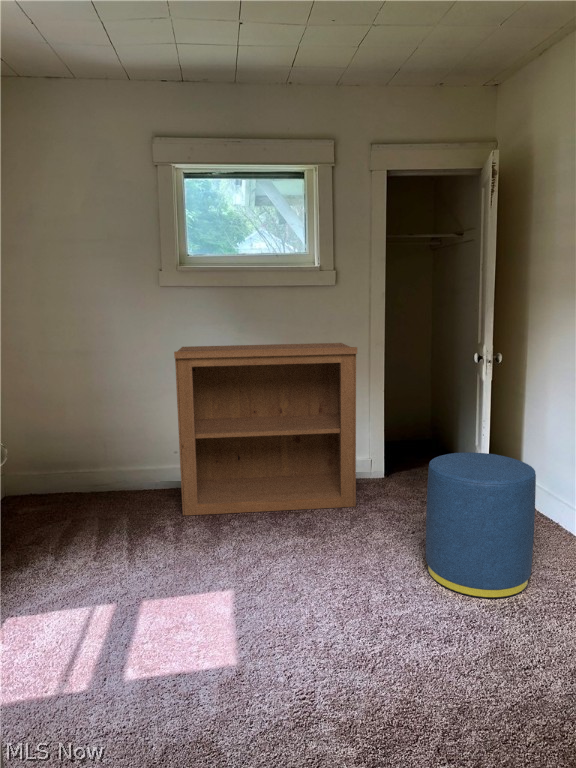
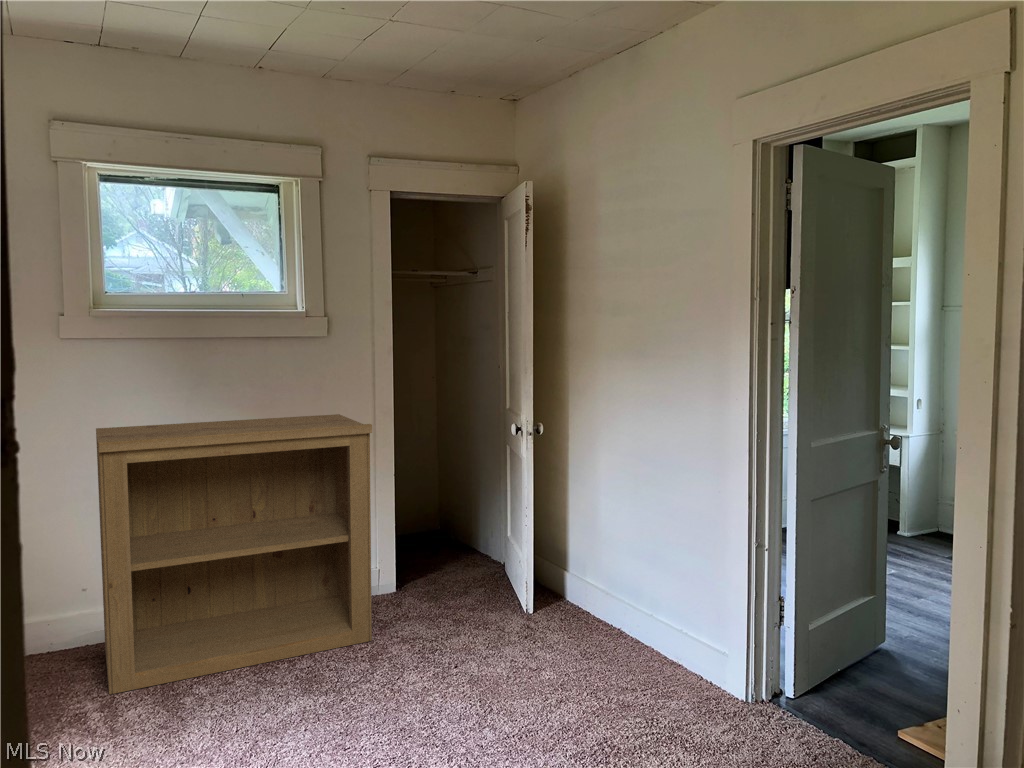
ottoman: present [426,452,536,599] -> none [484,556,609,740]

